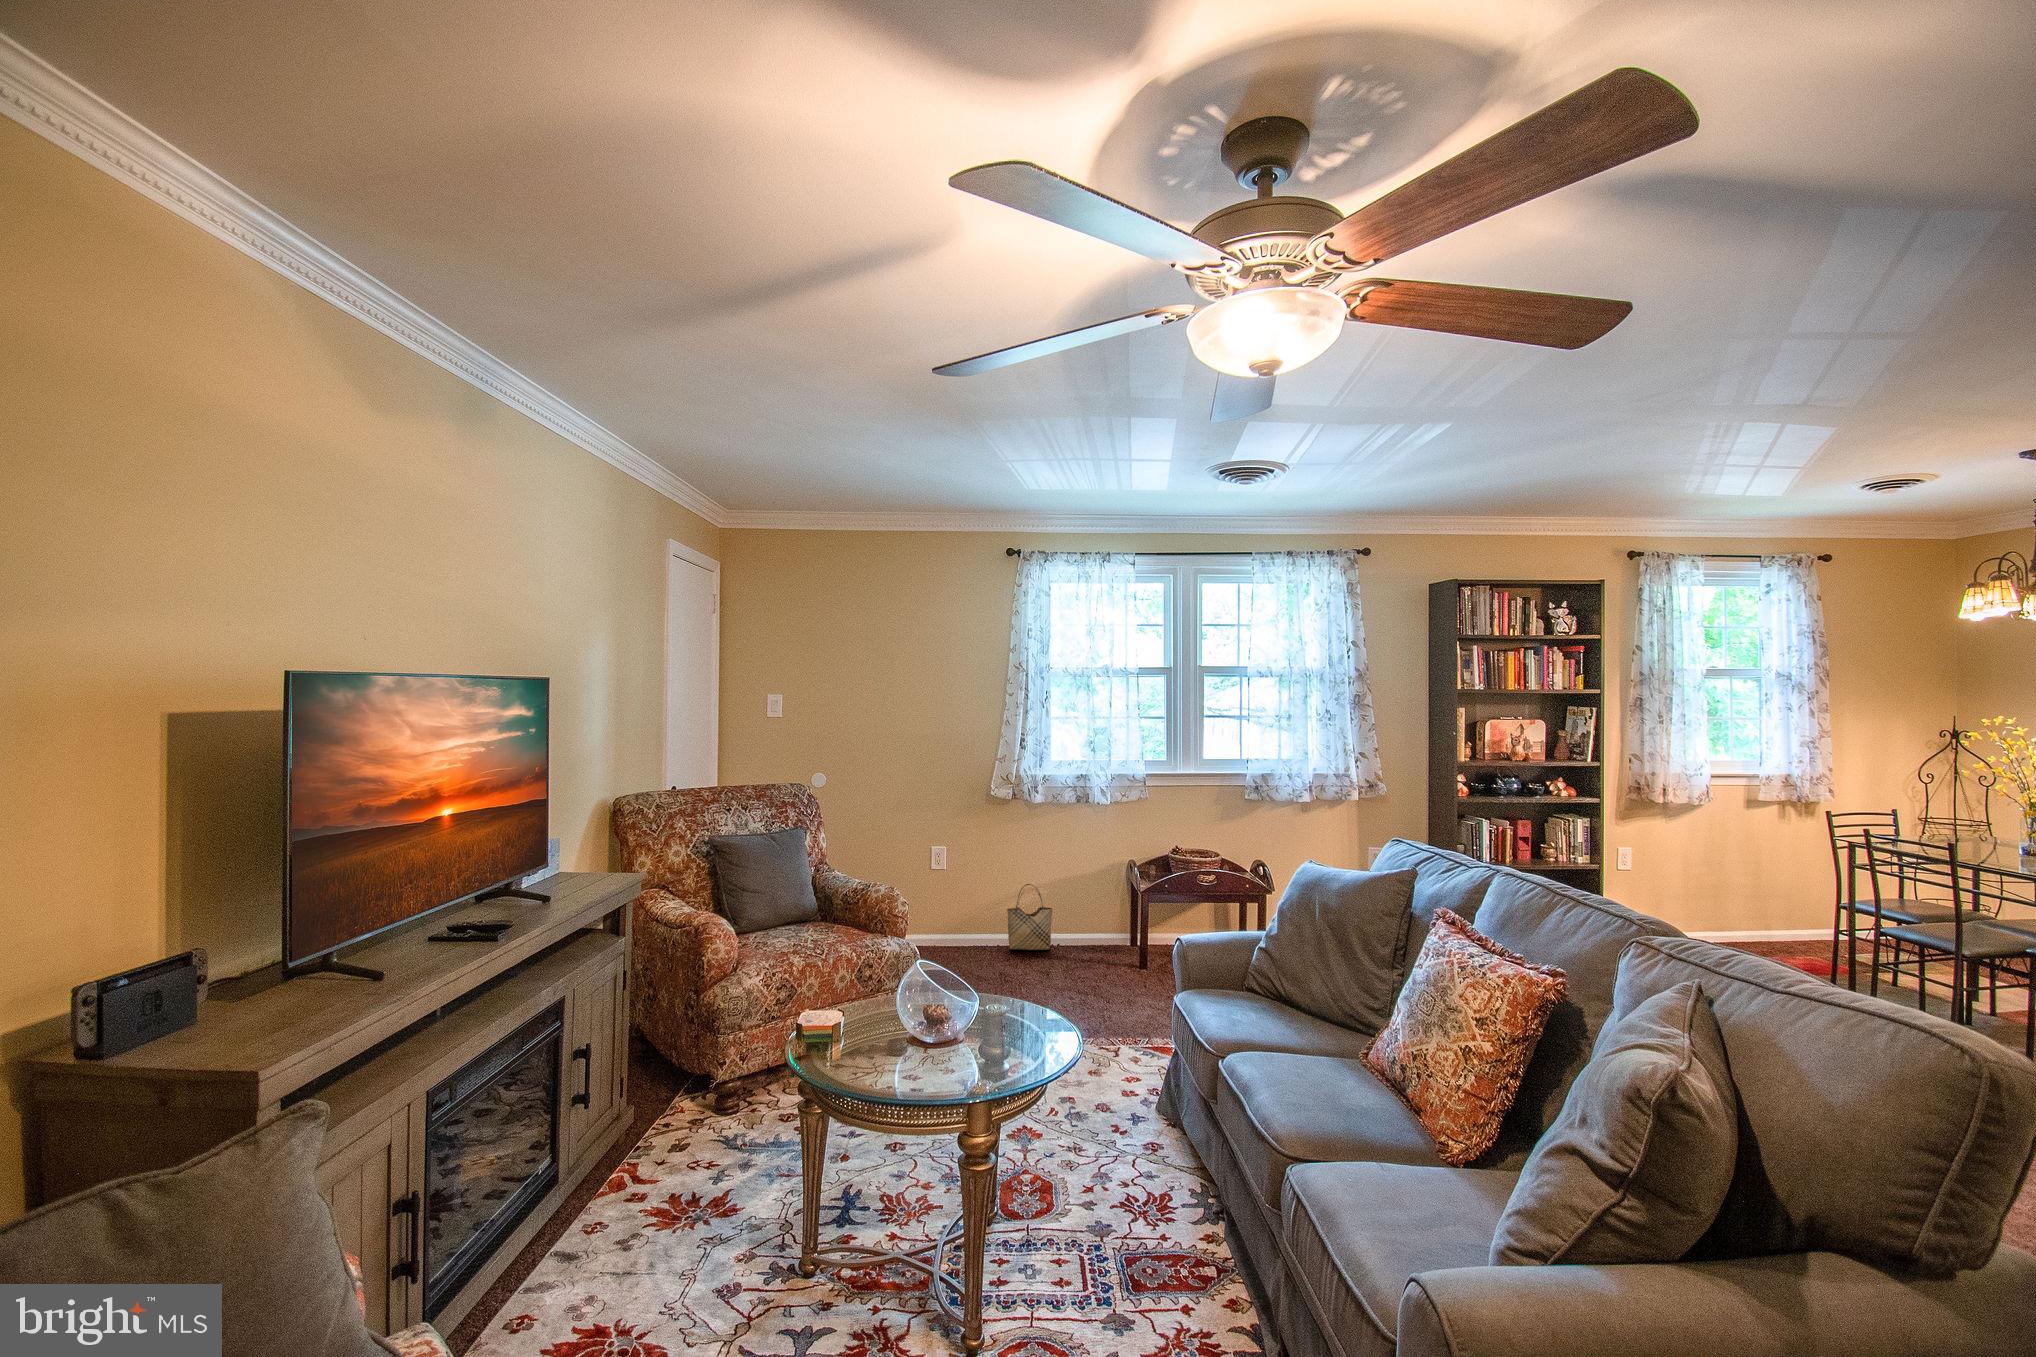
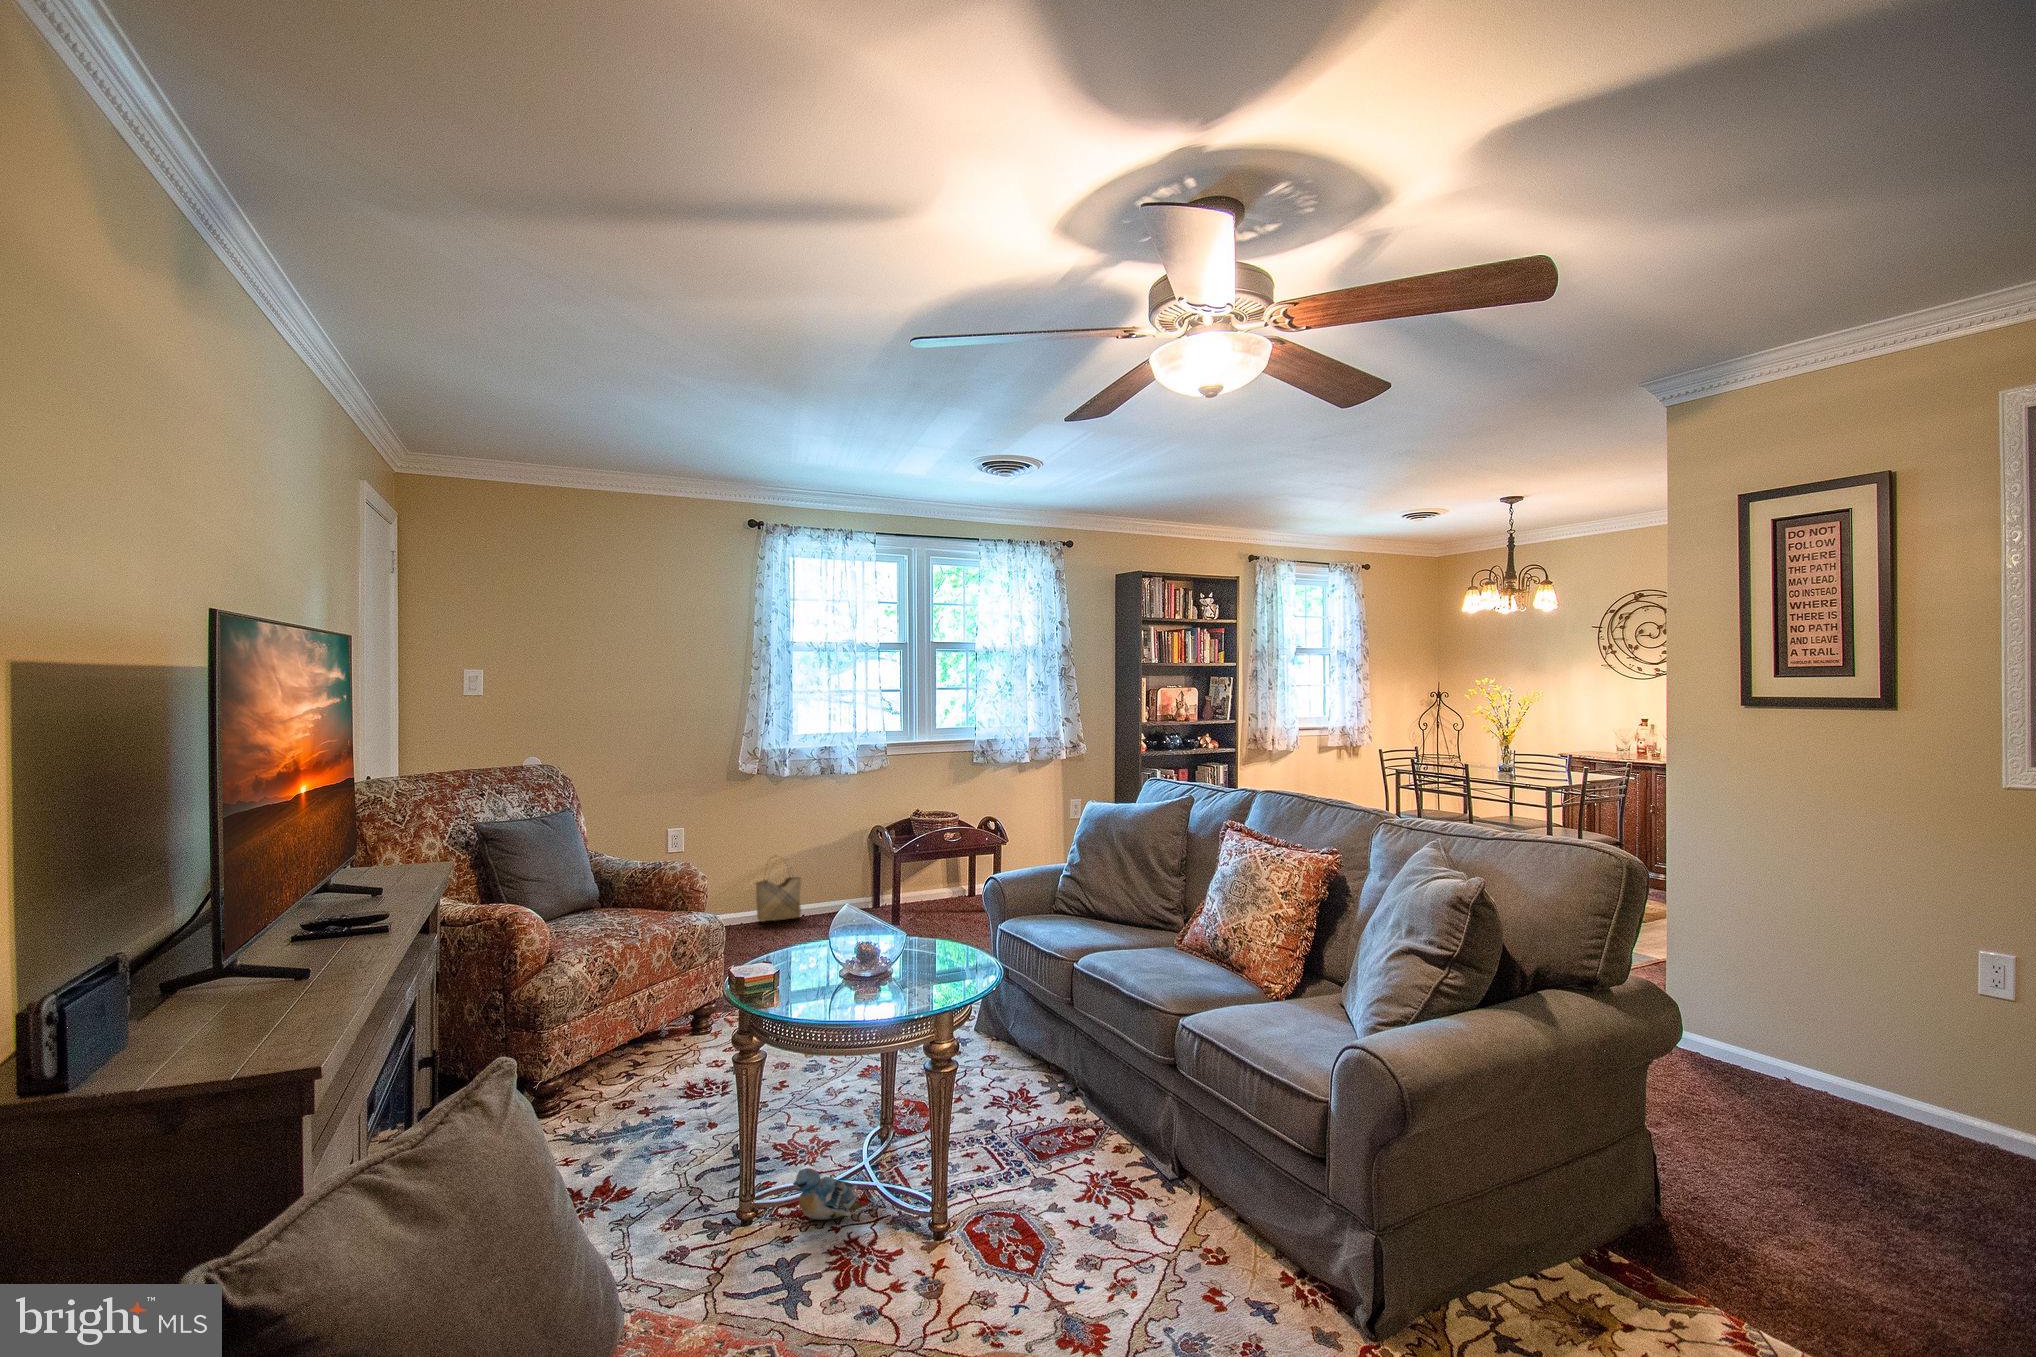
plush toy: none [841,1234,910,1303] -> present [793,1168,862,1220]

